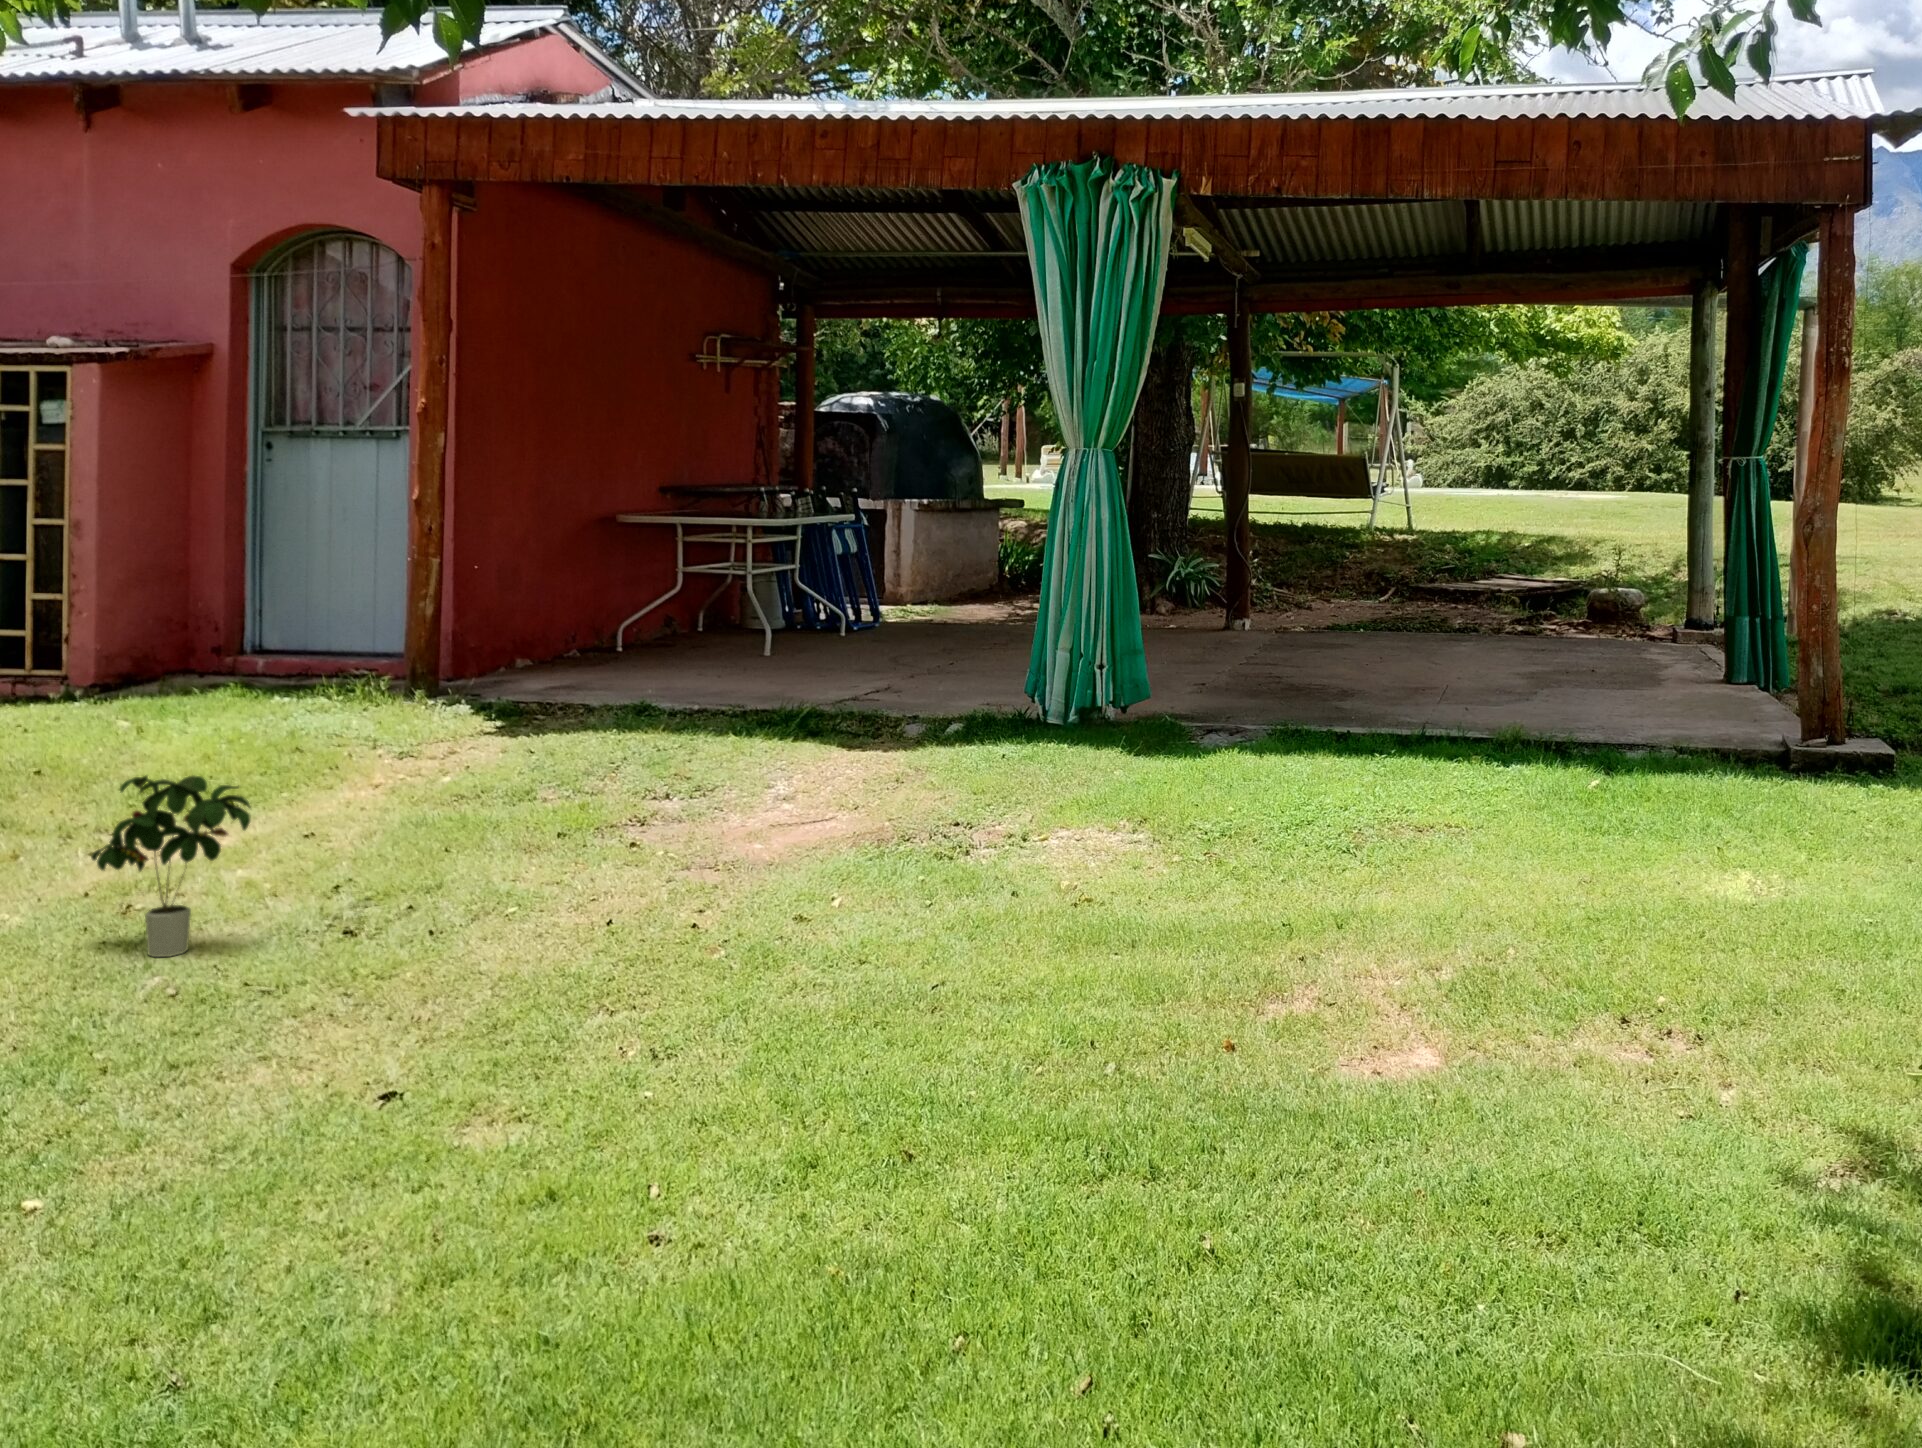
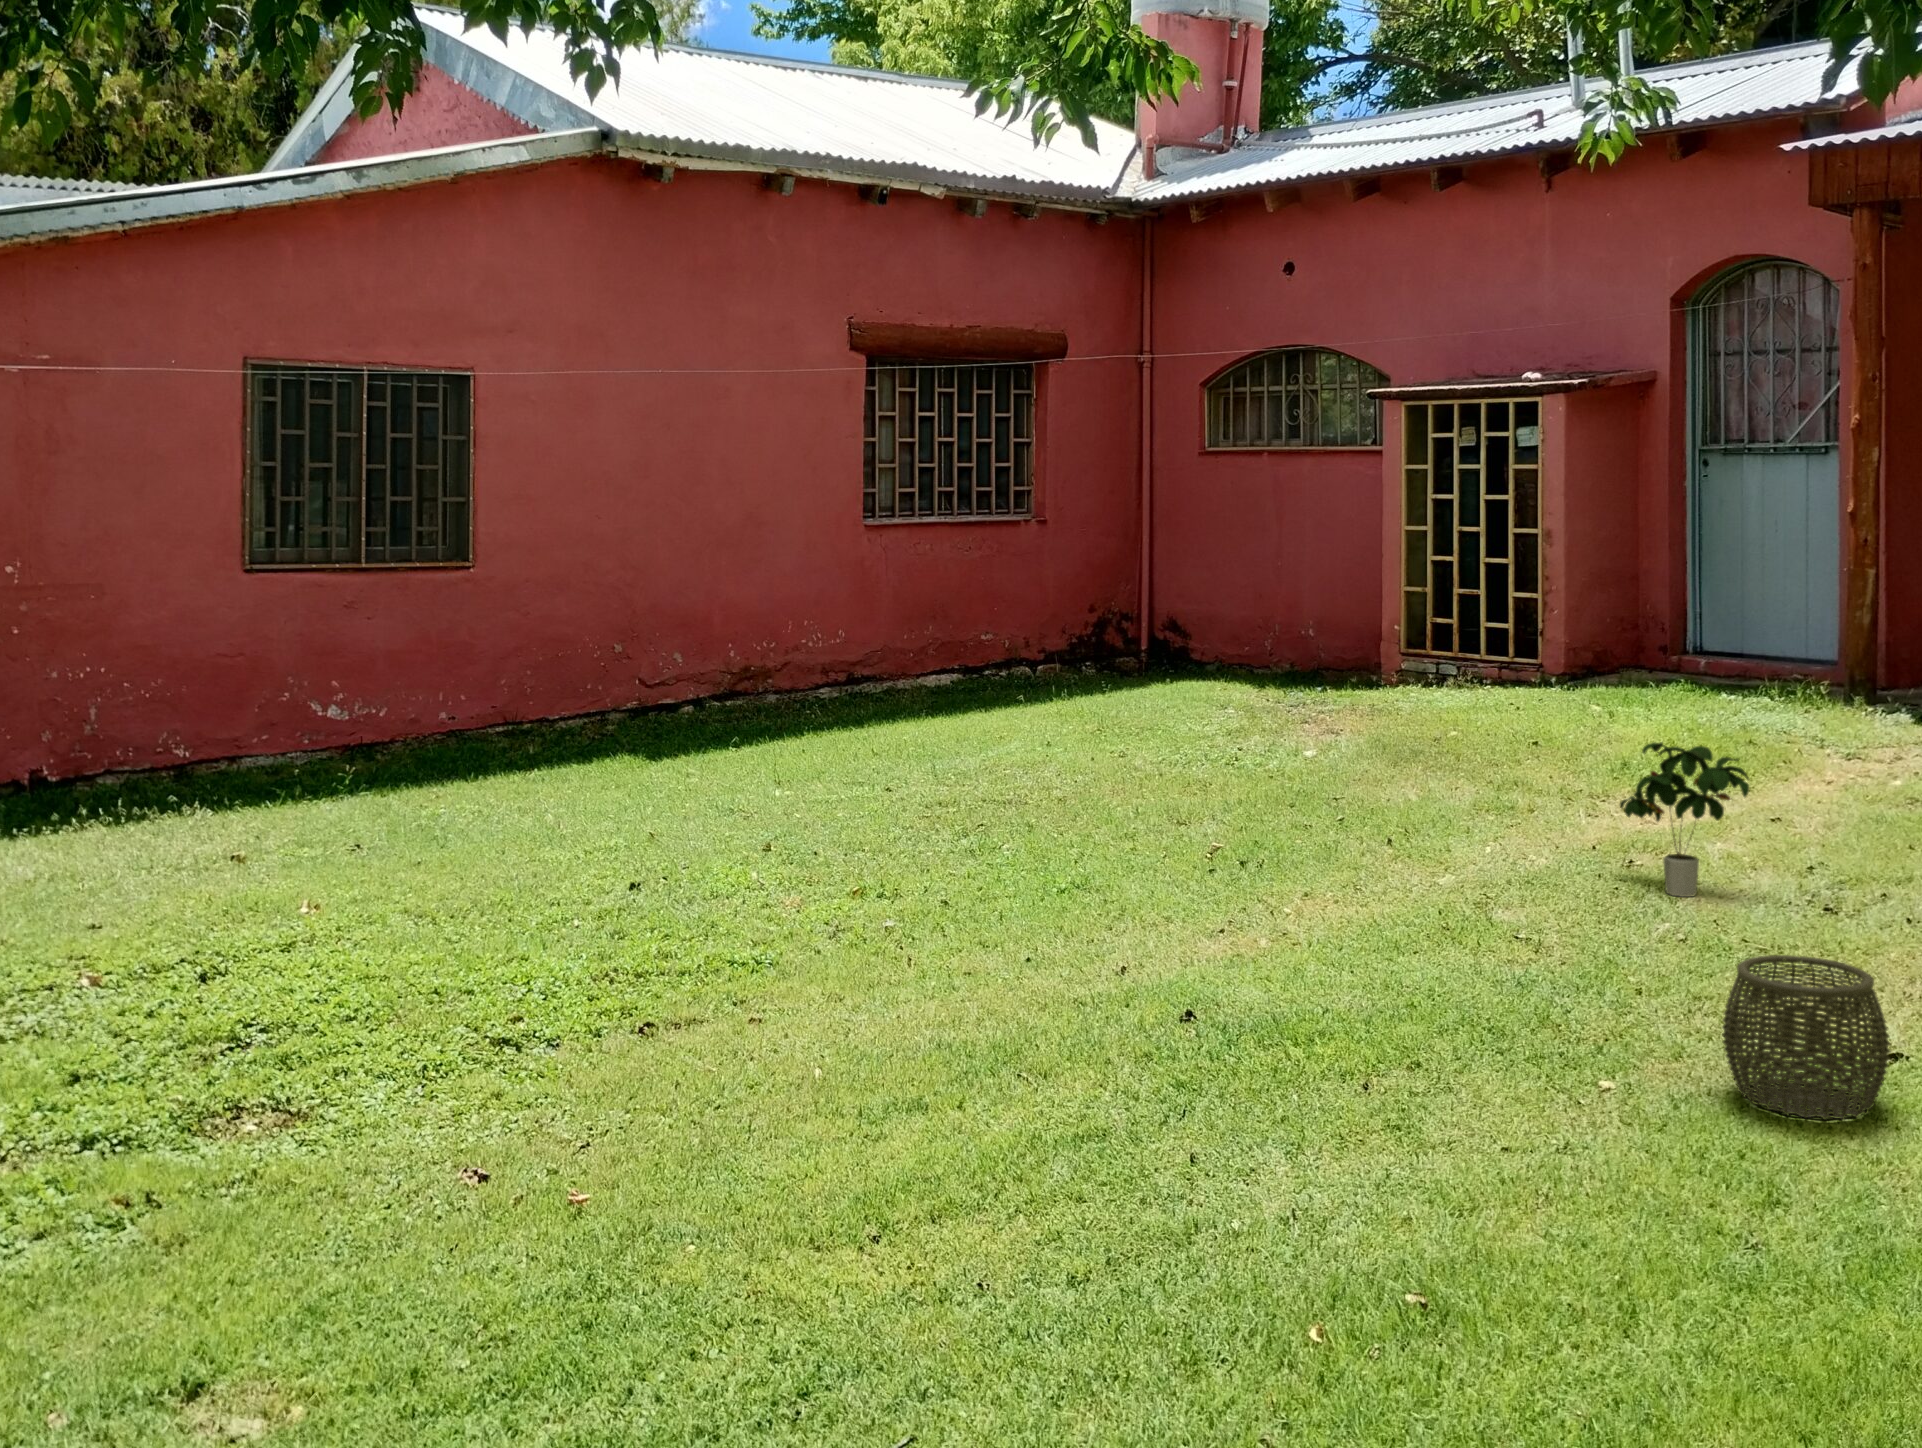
woven basket: none [143,1033,354,1241] -> present [1722,955,1890,1120]

